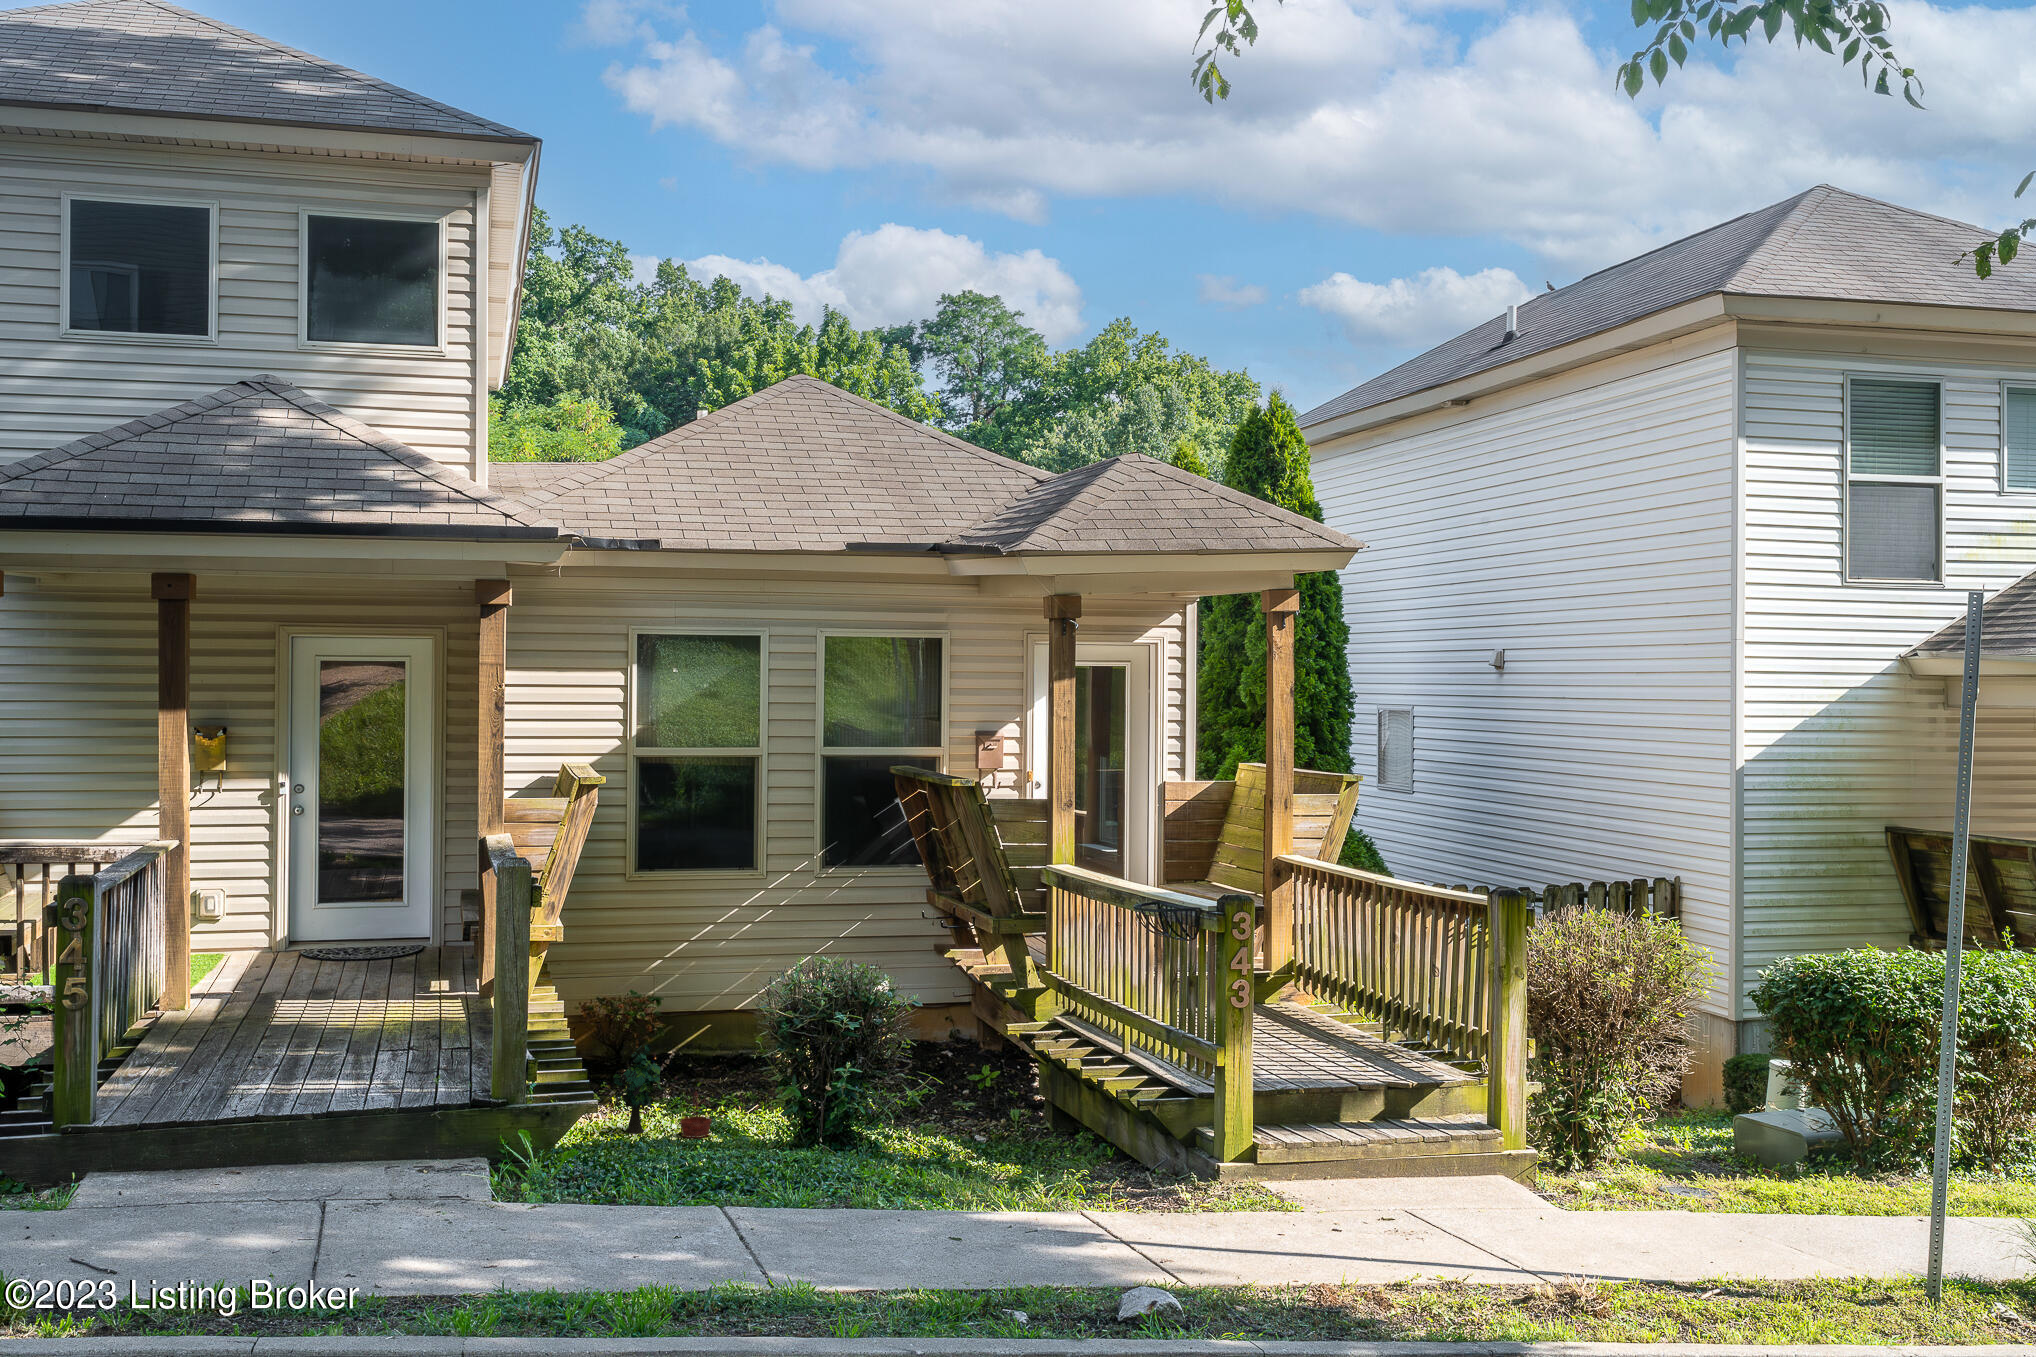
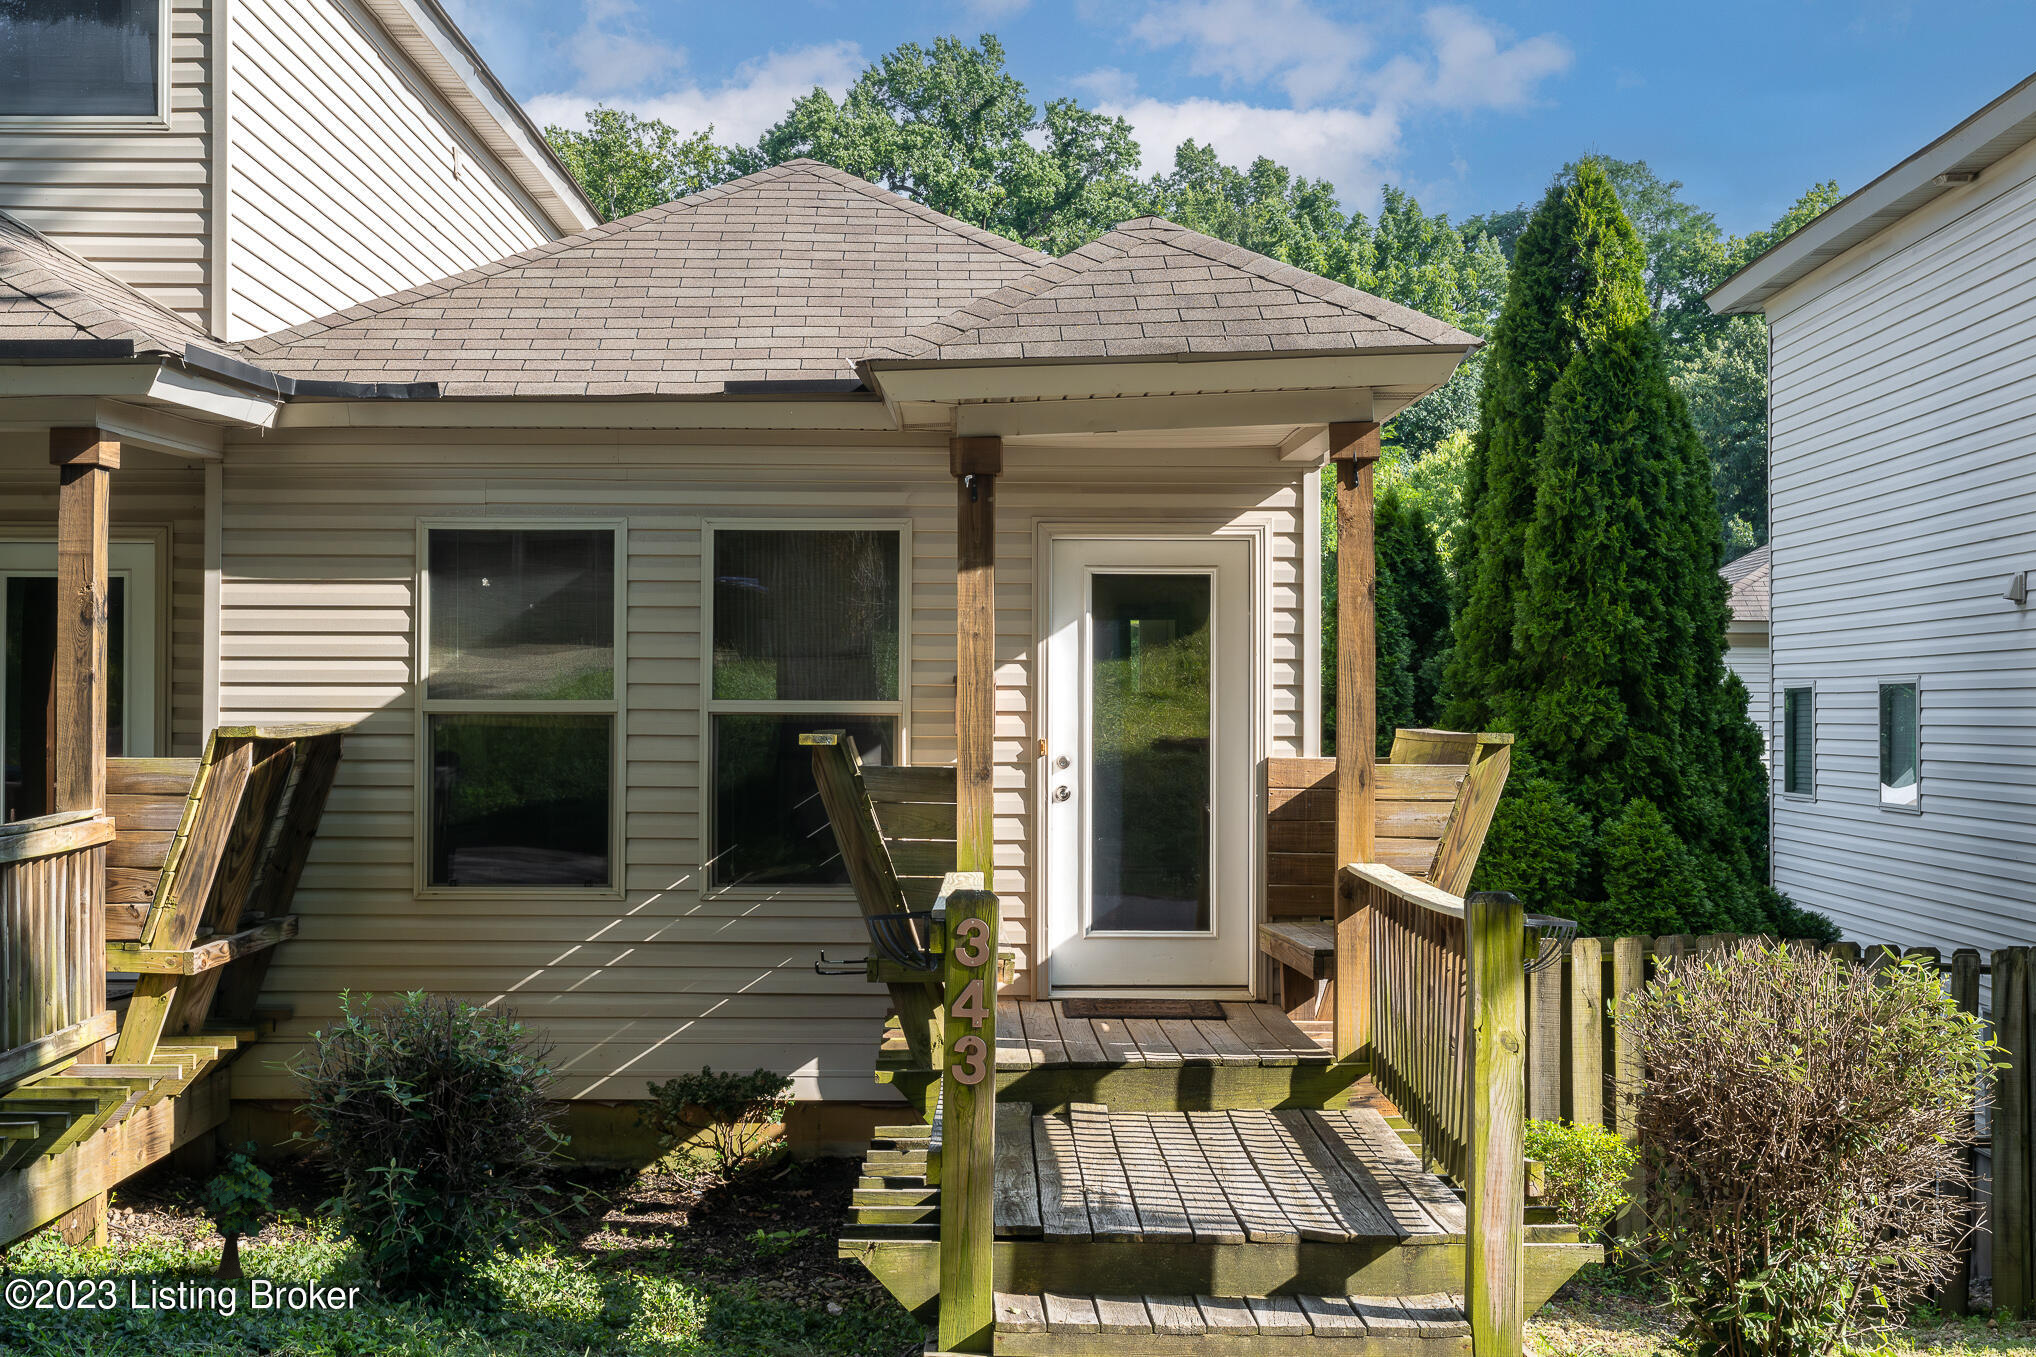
basket: present [680,1093,711,1138] -> none [282,1219,336,1294]

